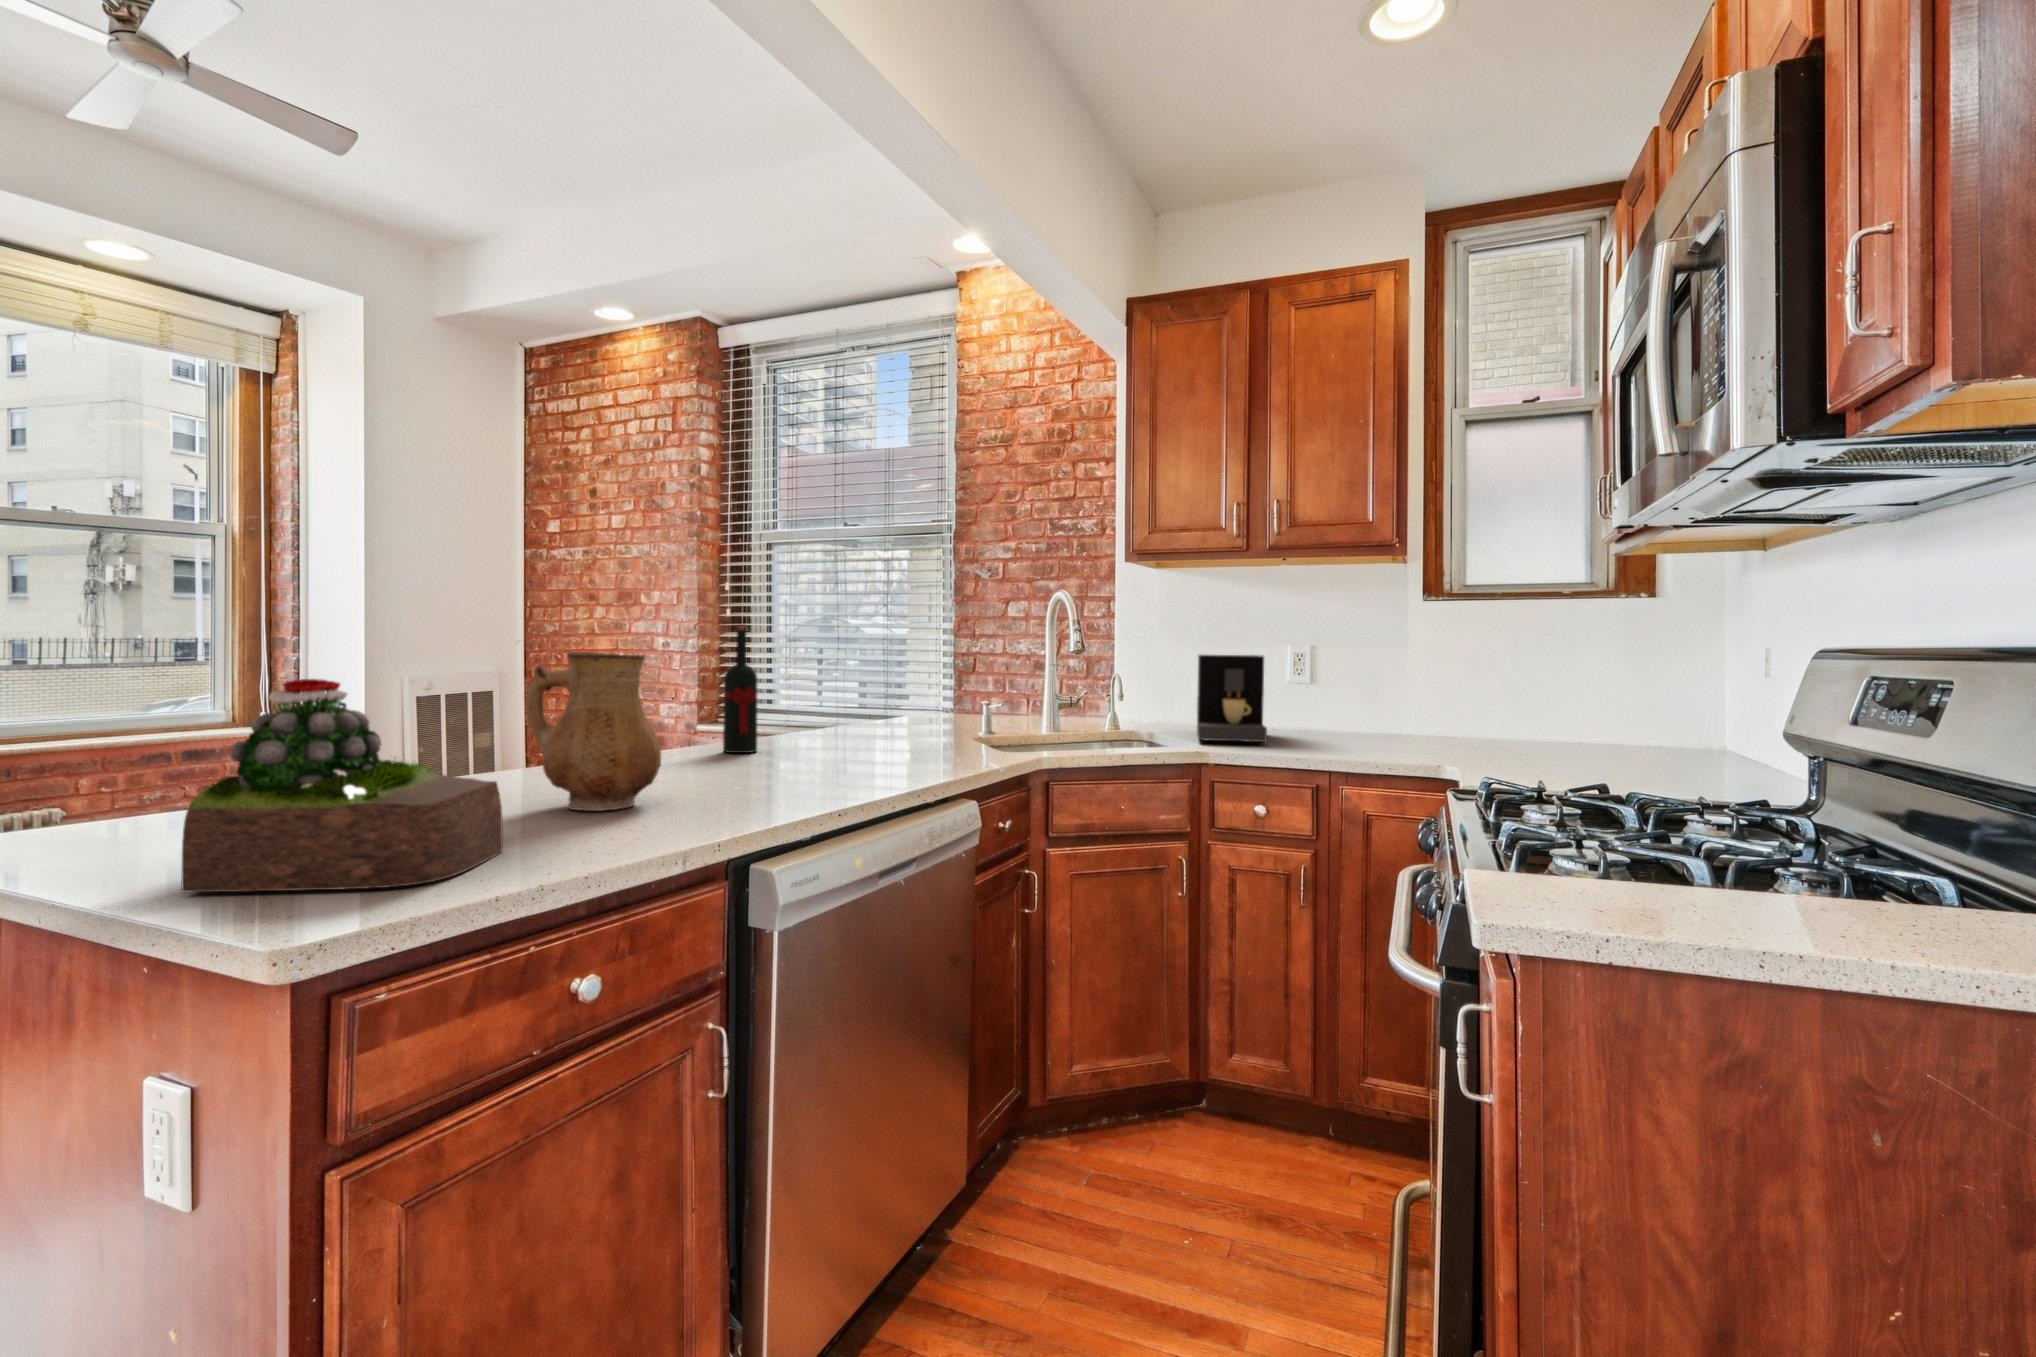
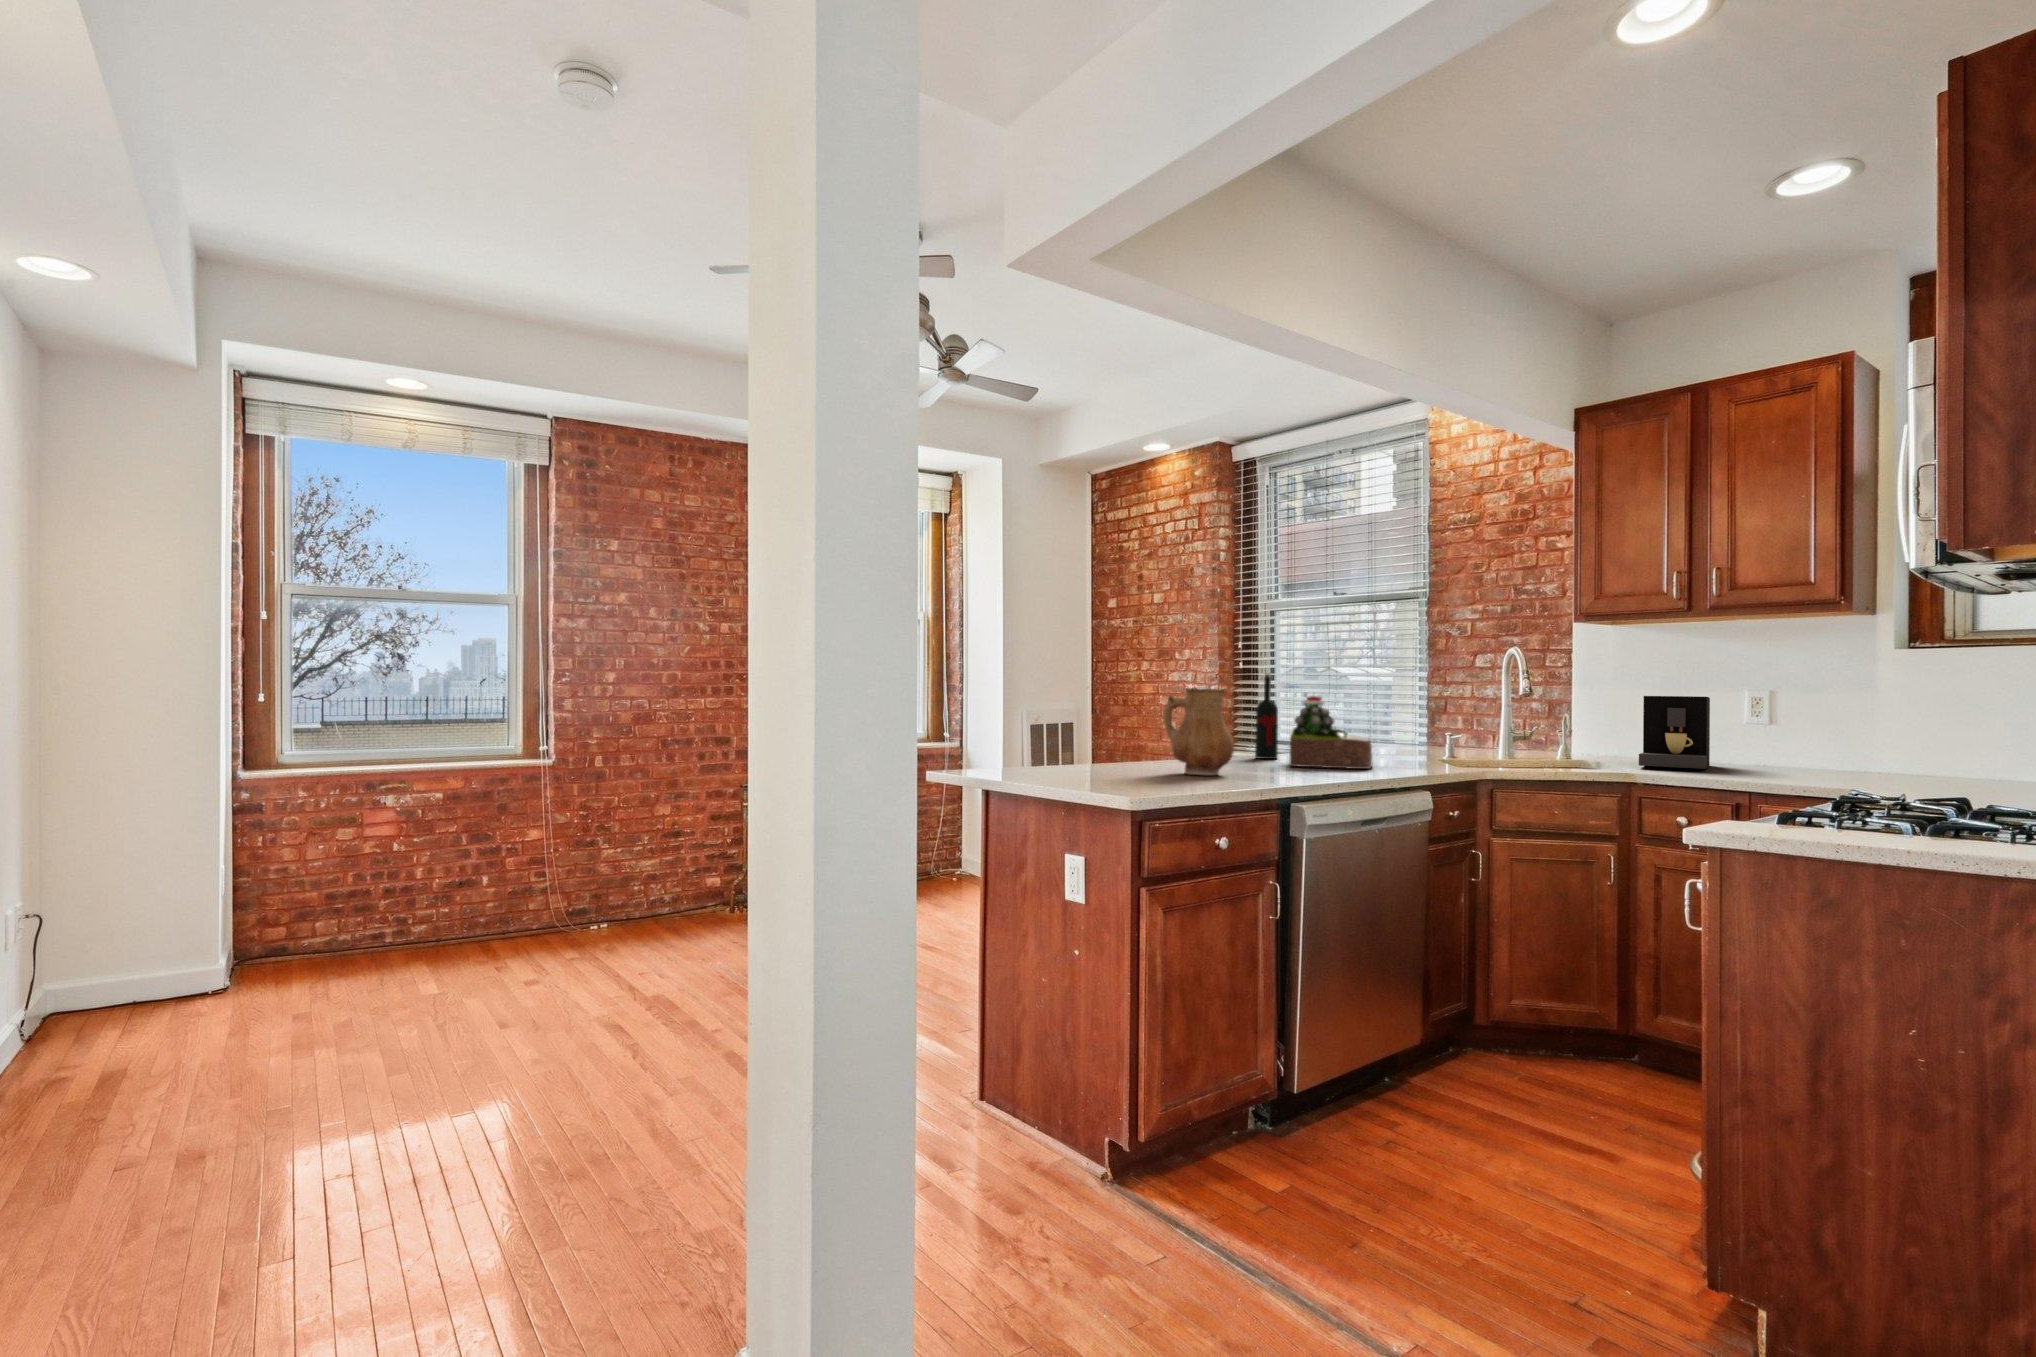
succulent plant: present [181,679,503,893] -> present [1289,696,1373,769]

